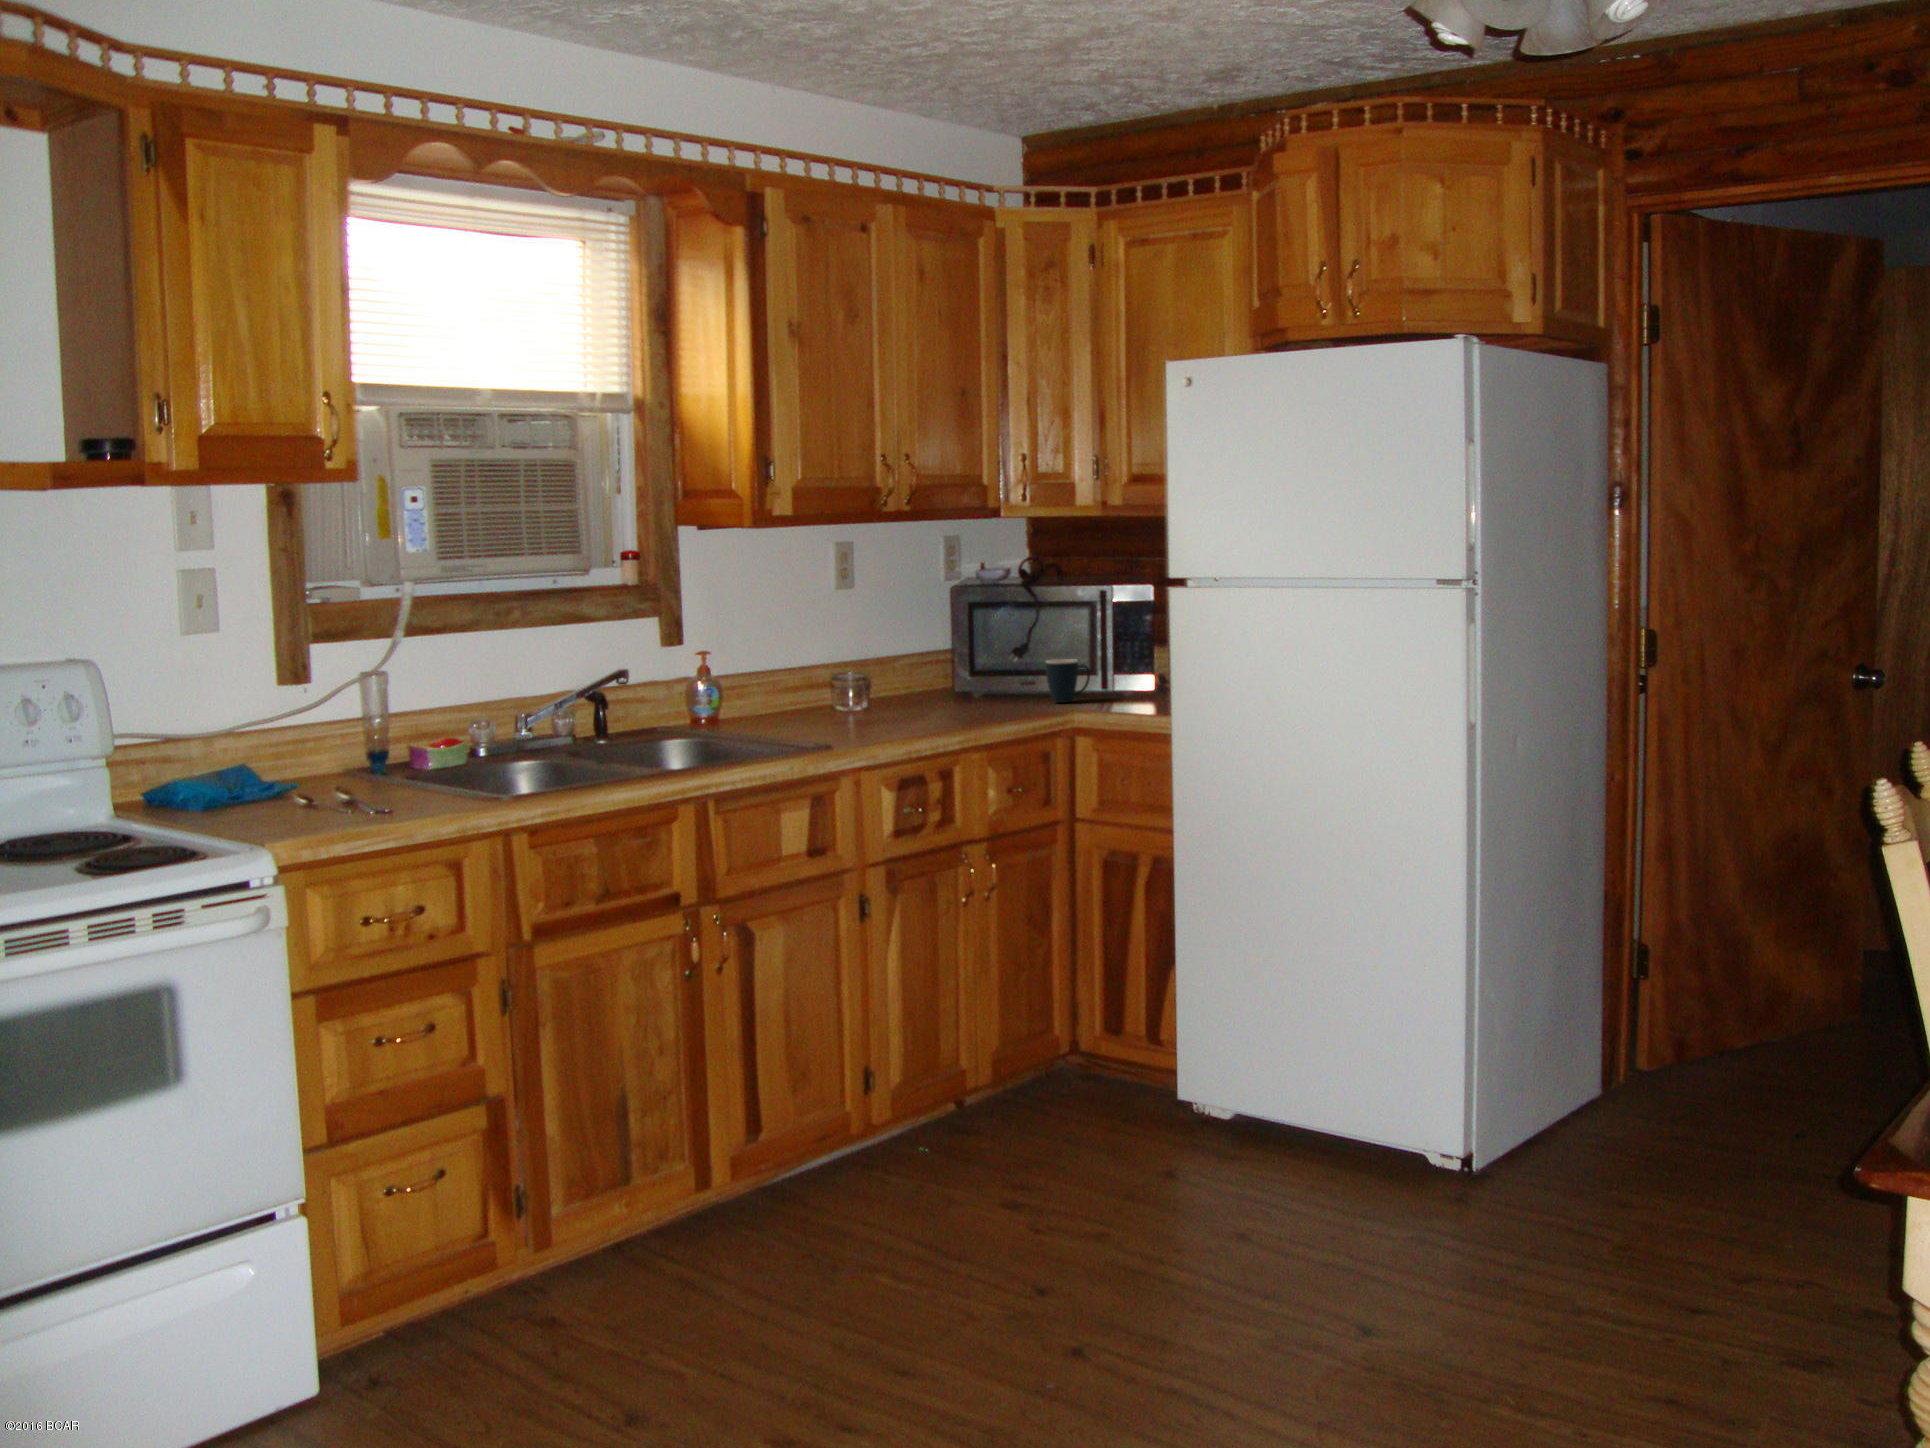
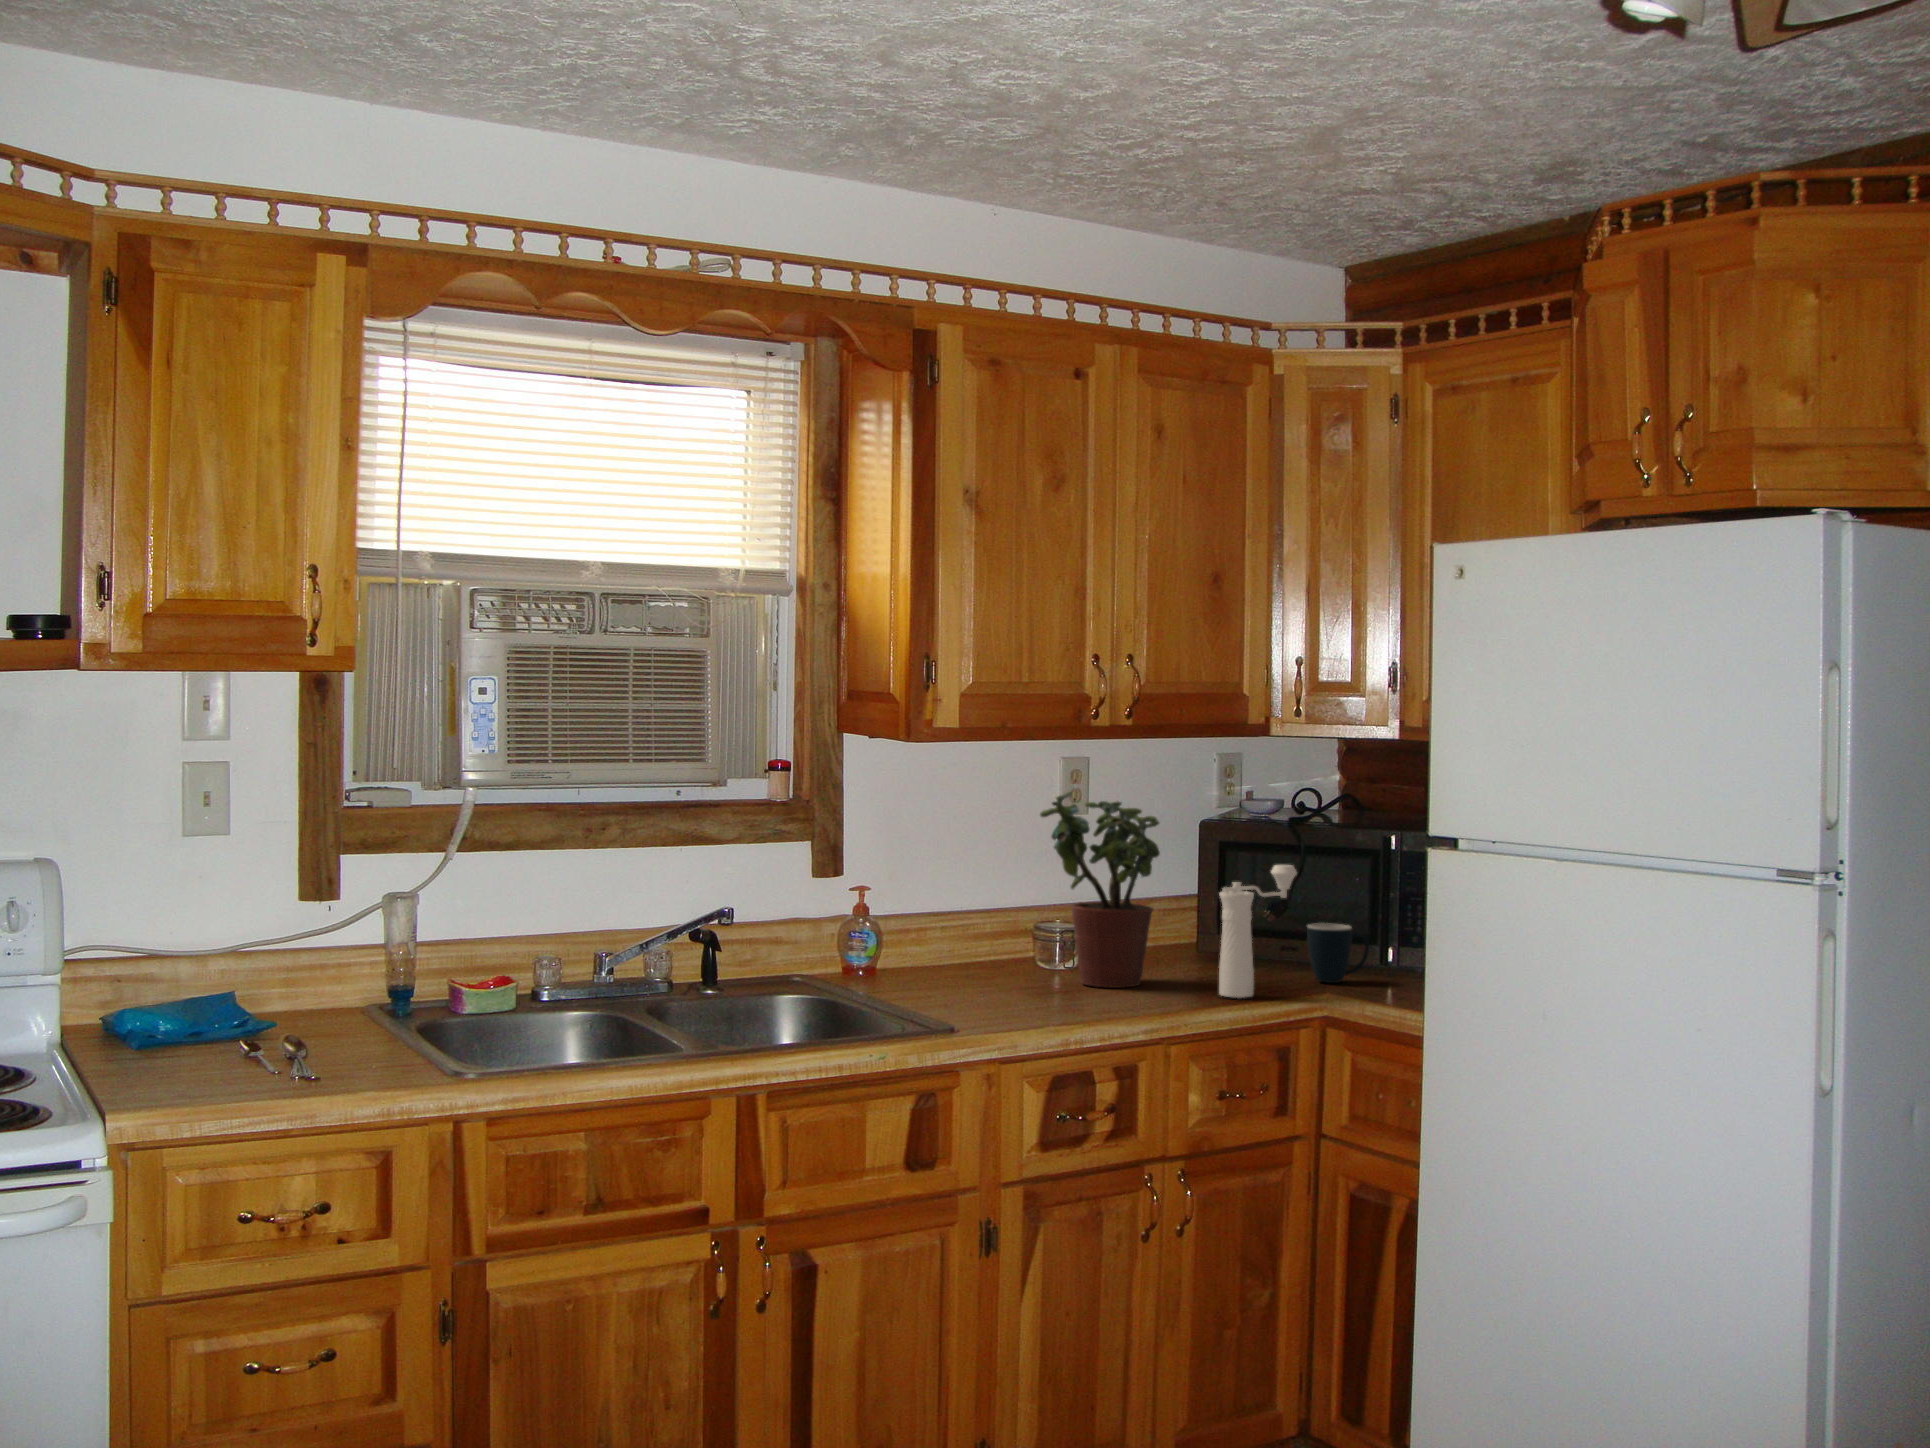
potted plant: none [844,568,937,718] -> present [1040,792,1160,988]
pepper mill: none [991,616,1043,716] -> present [1219,865,1297,998]

